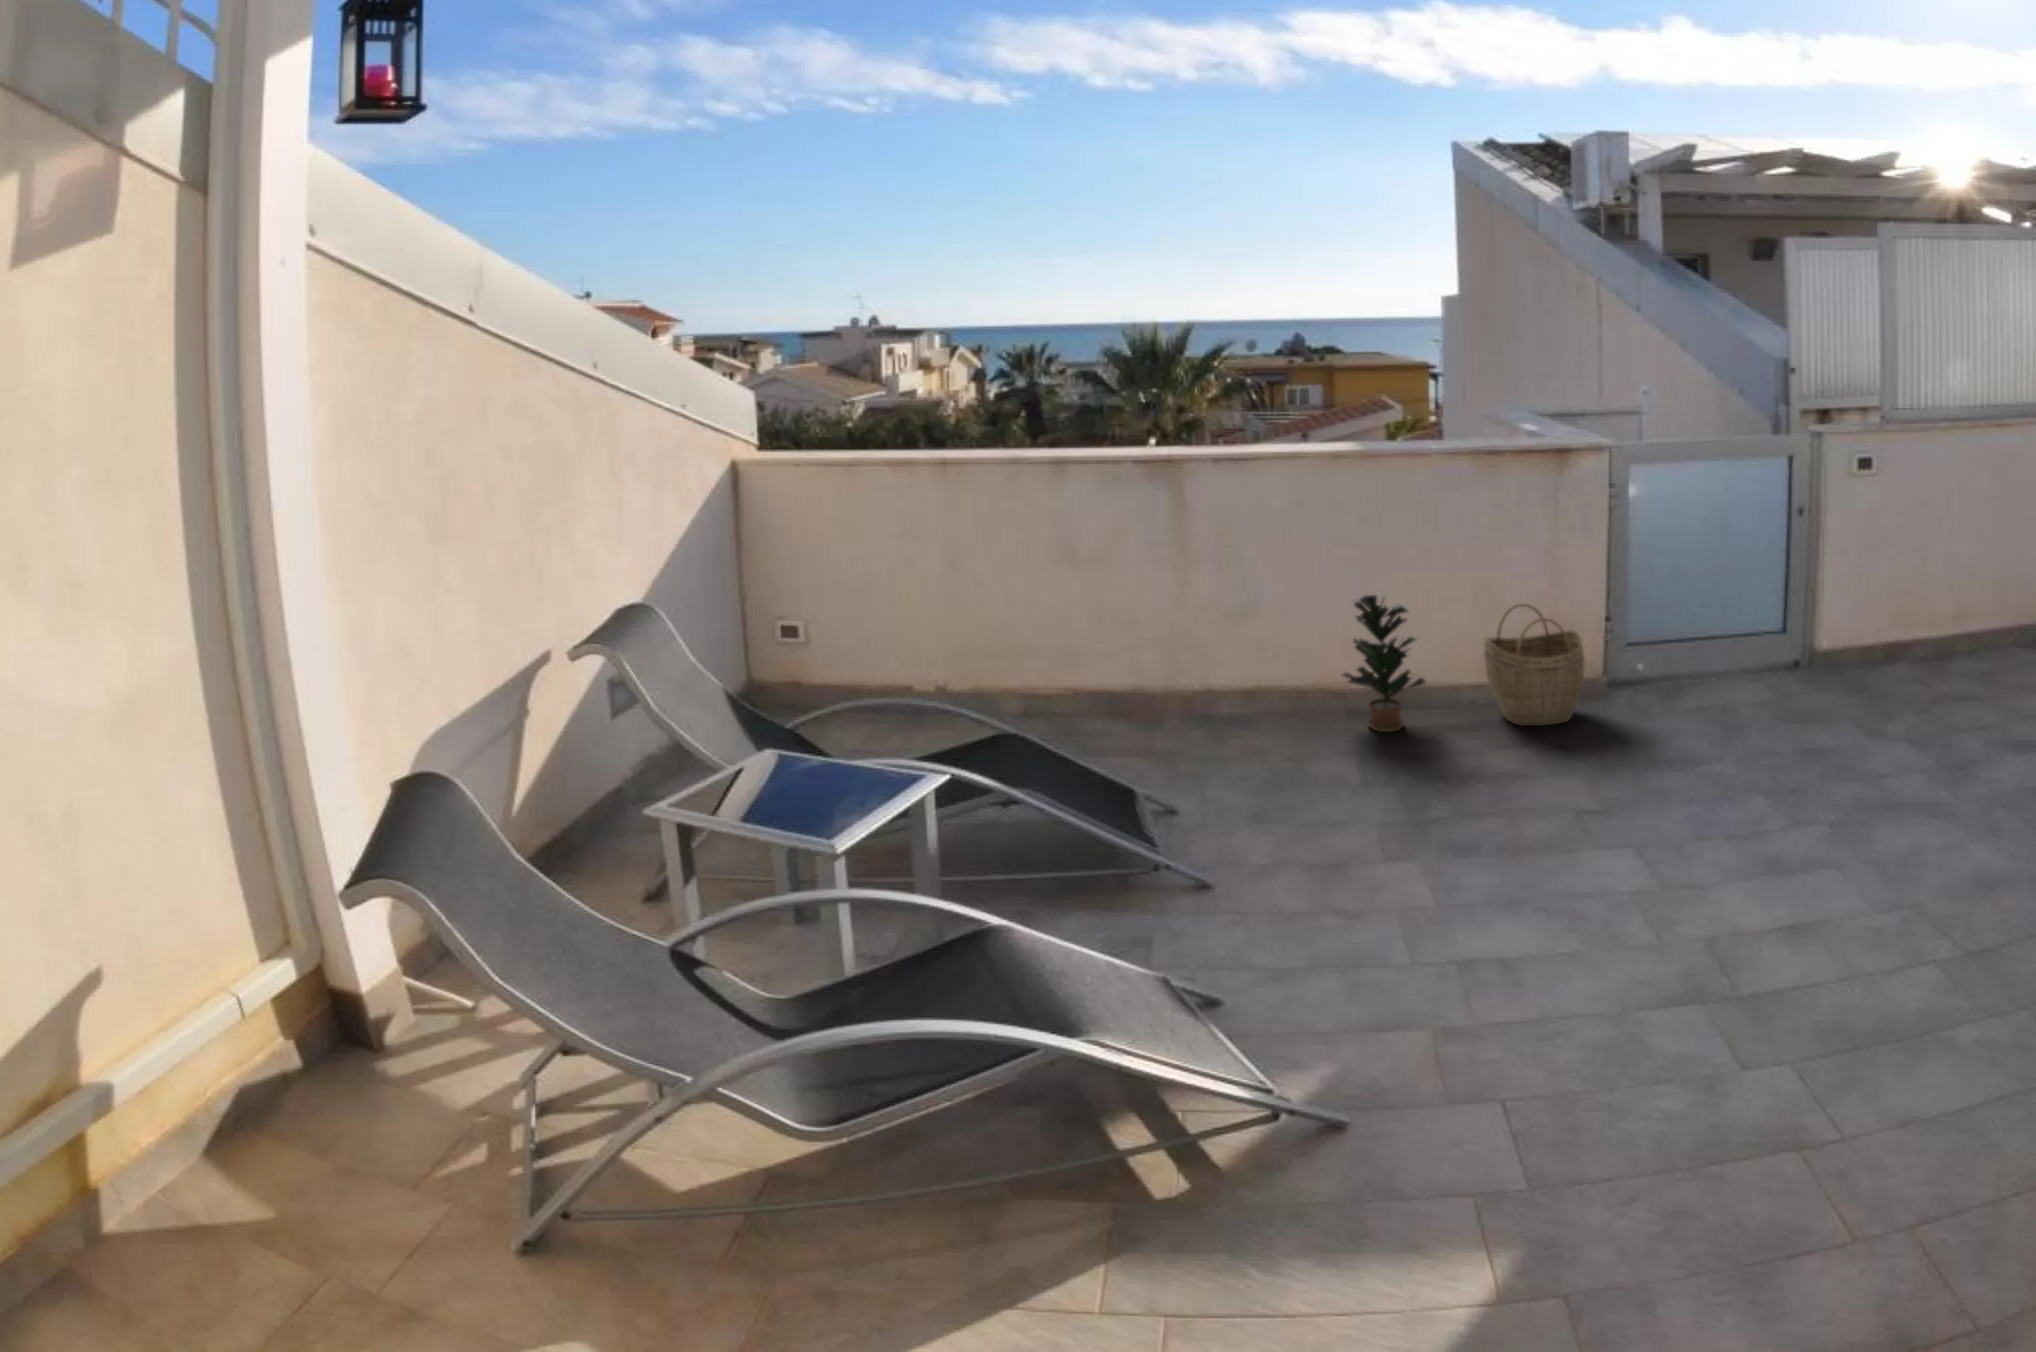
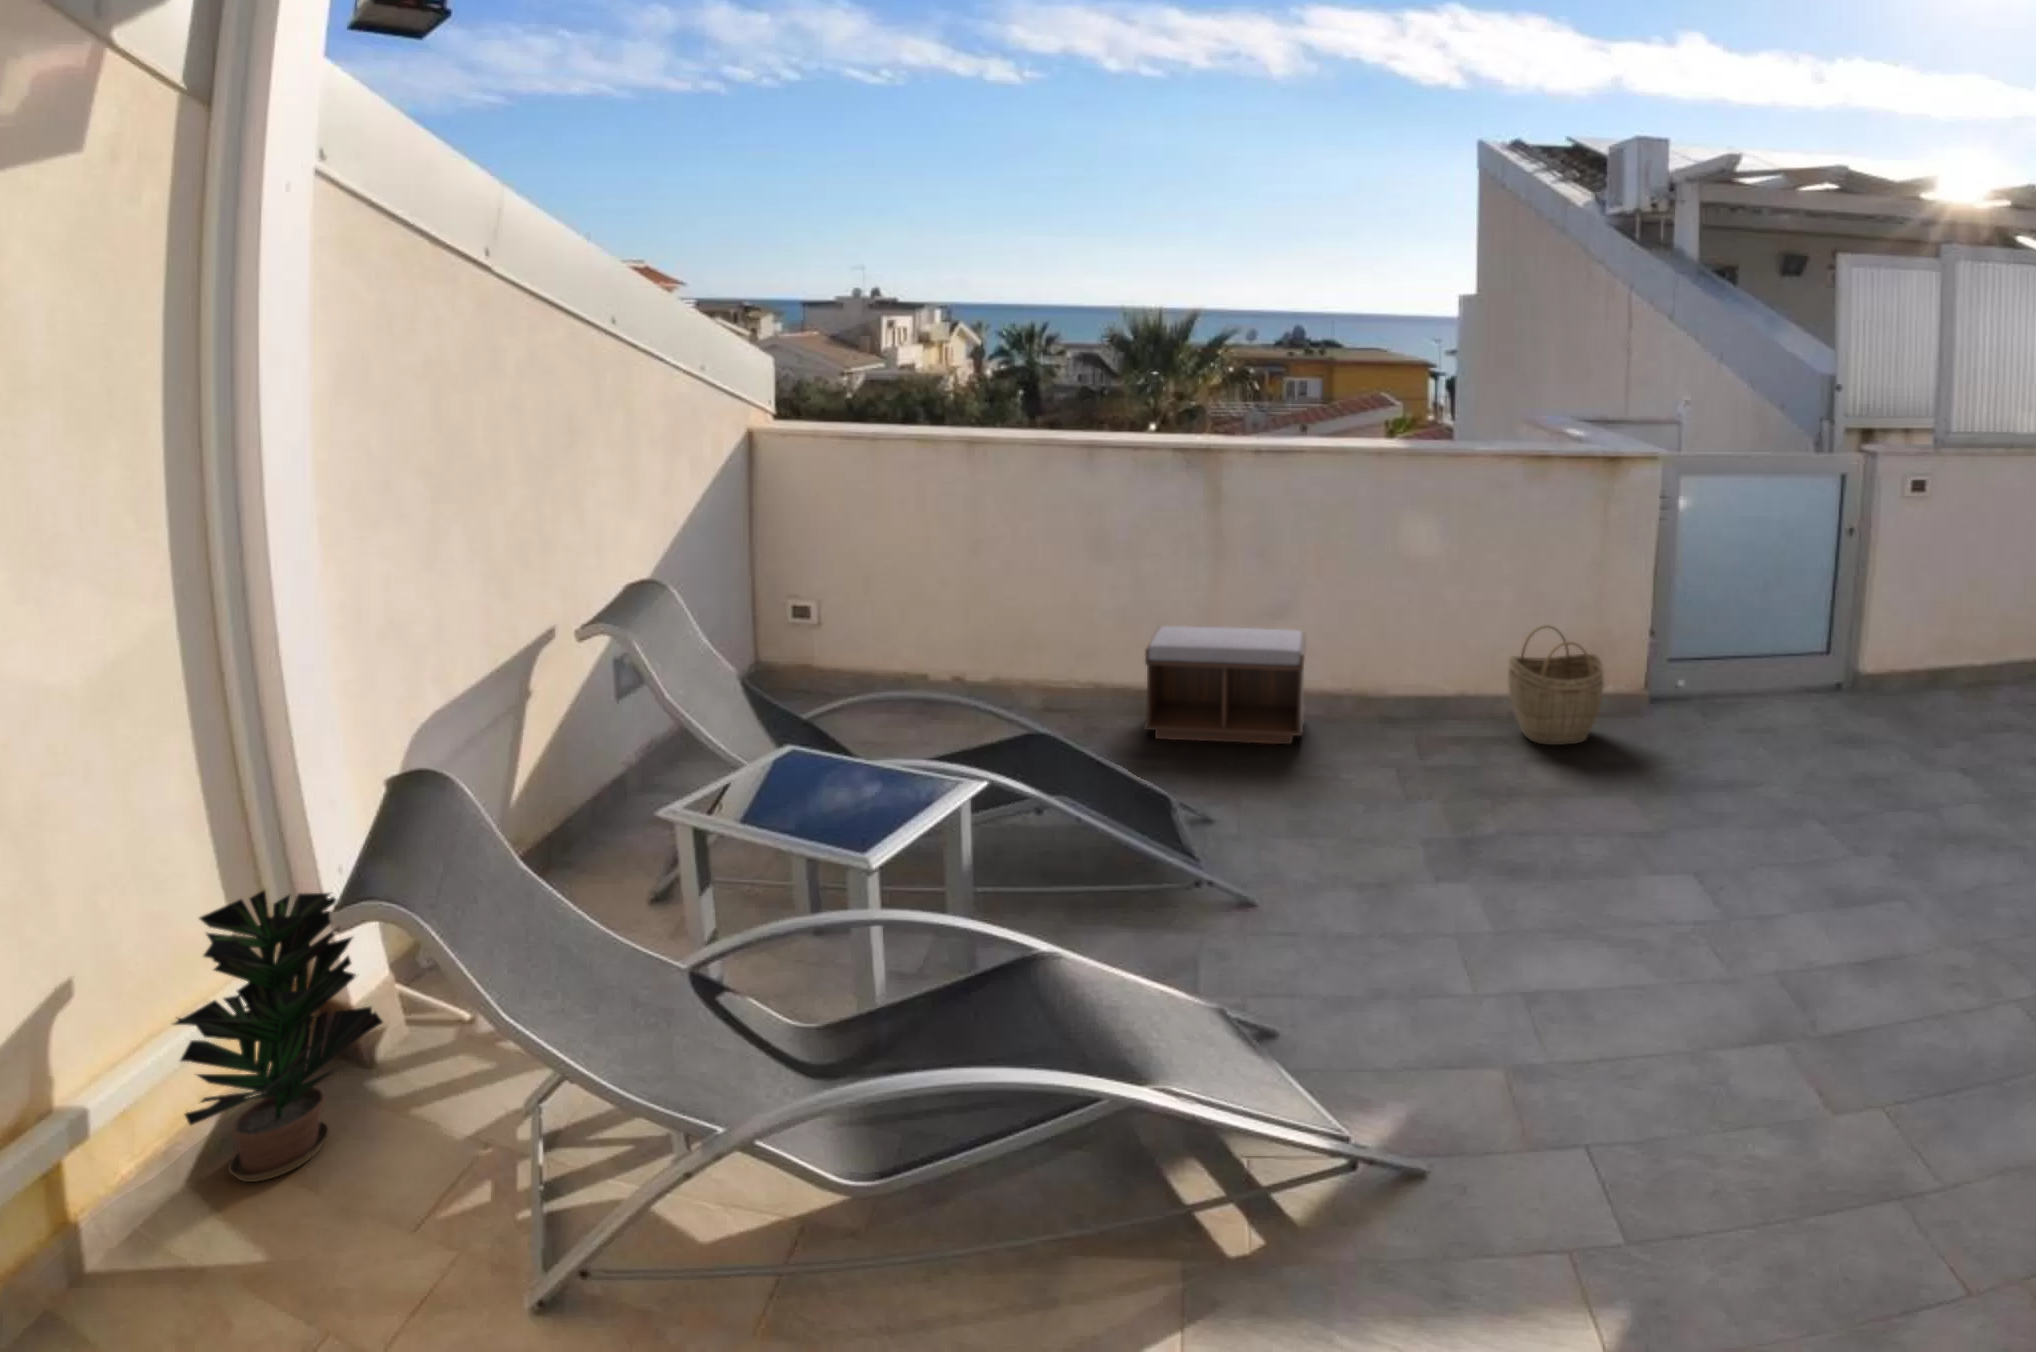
potted plant: present [1343,595,1425,732] -> present [174,890,382,1182]
bench: none [1111,622,1278,737] -> present [1144,626,1306,744]

